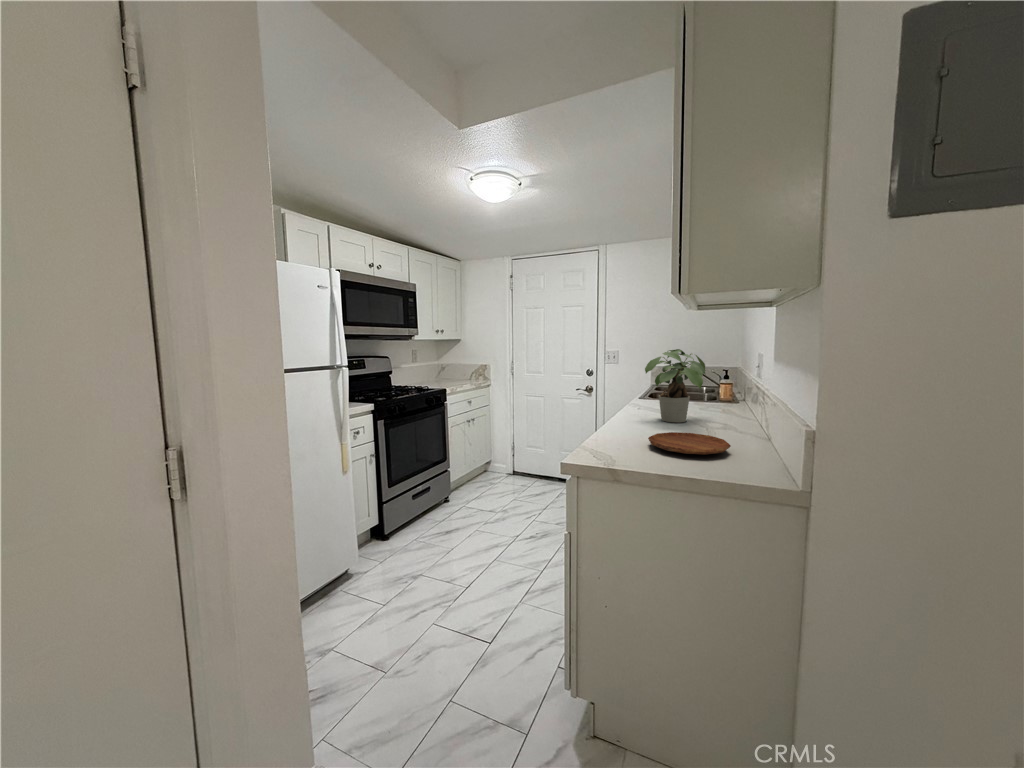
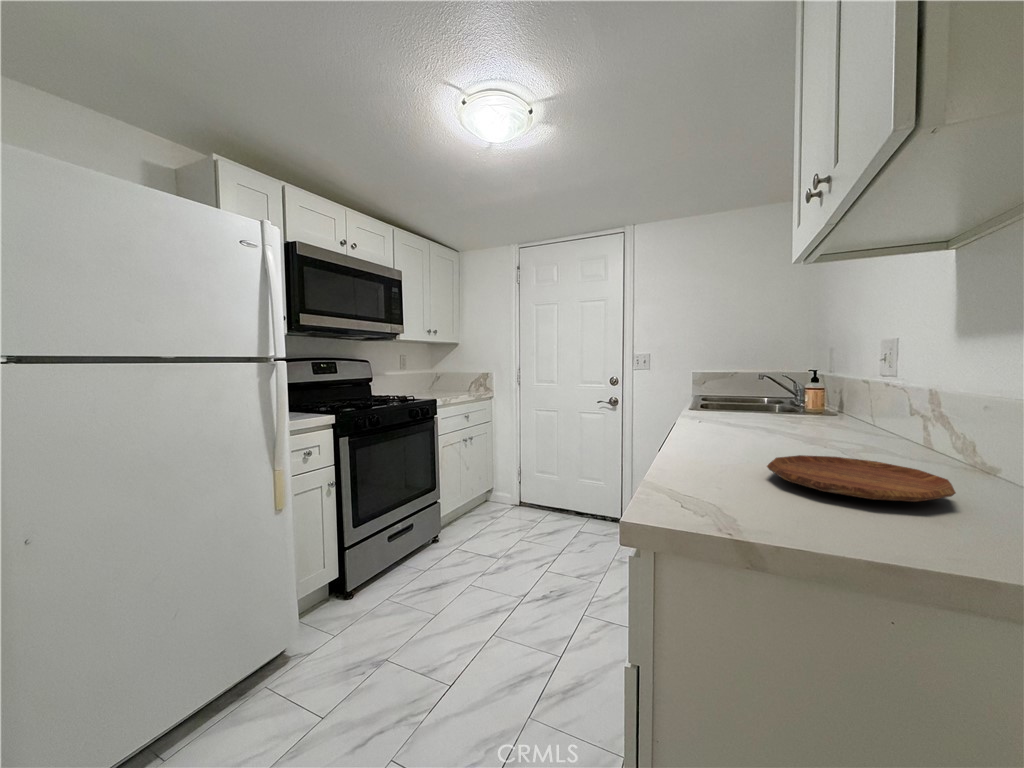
potted plant: present [645,349,706,423] -> none [723,327,834,440]

